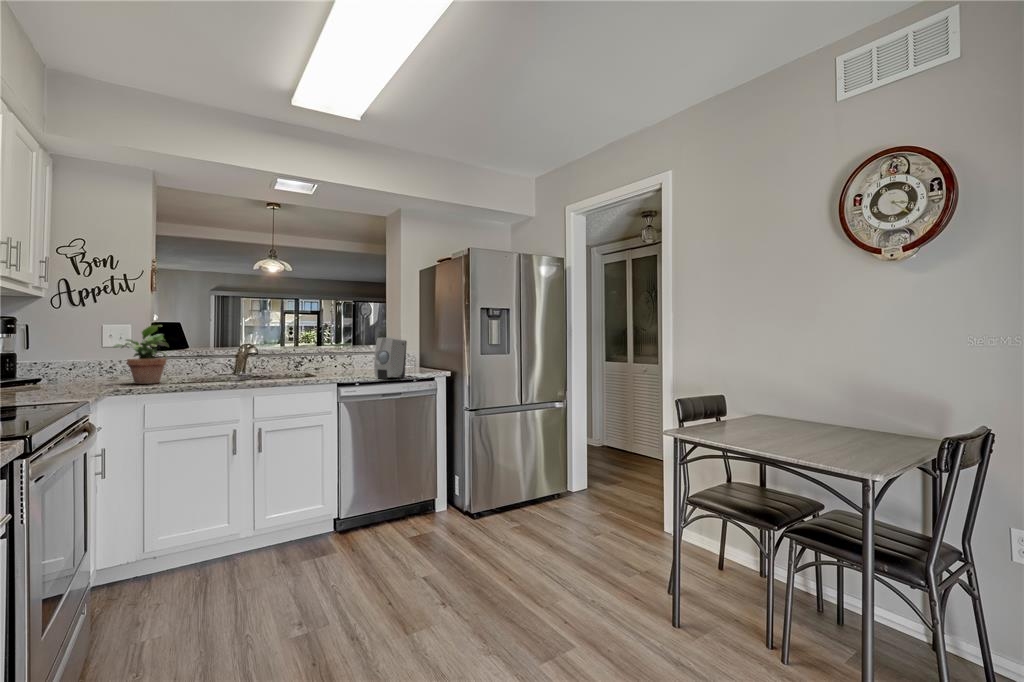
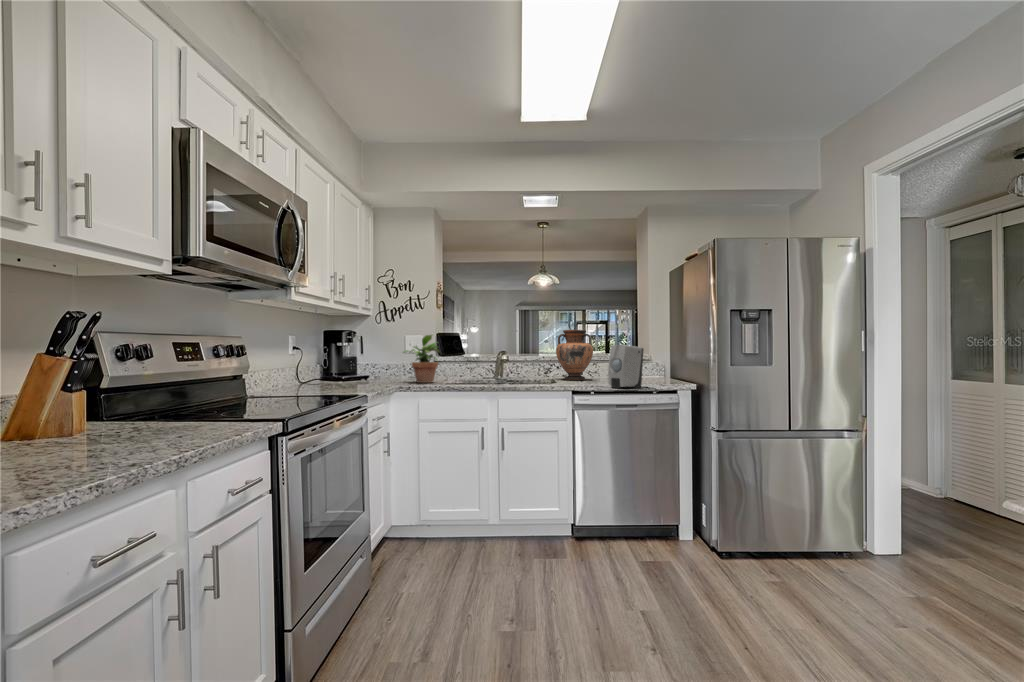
vase: none [307,322,347,373] -> present [556,330,593,380]

